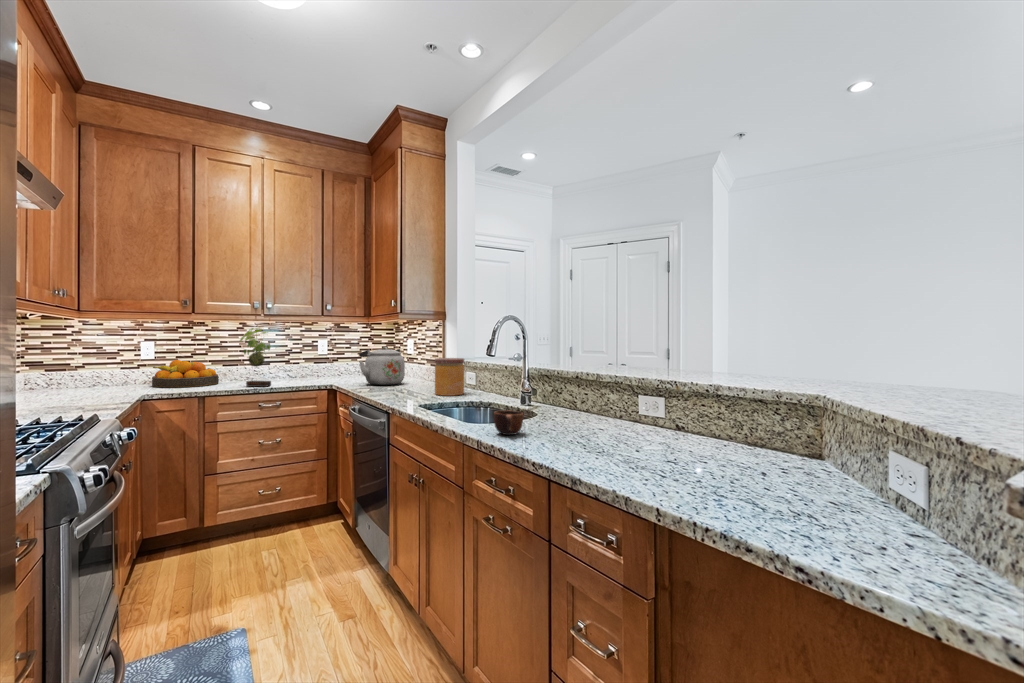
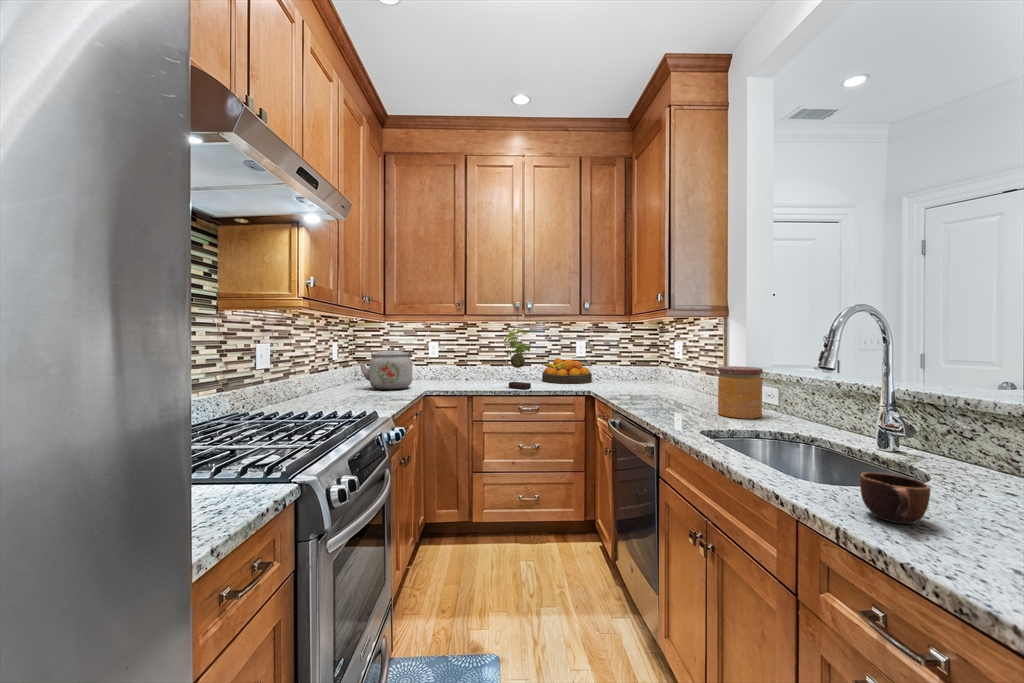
kettle: present [359,347,405,385] -> present [360,347,413,390]
fruit bowl: present [152,360,219,387] -> present [542,358,592,383]

